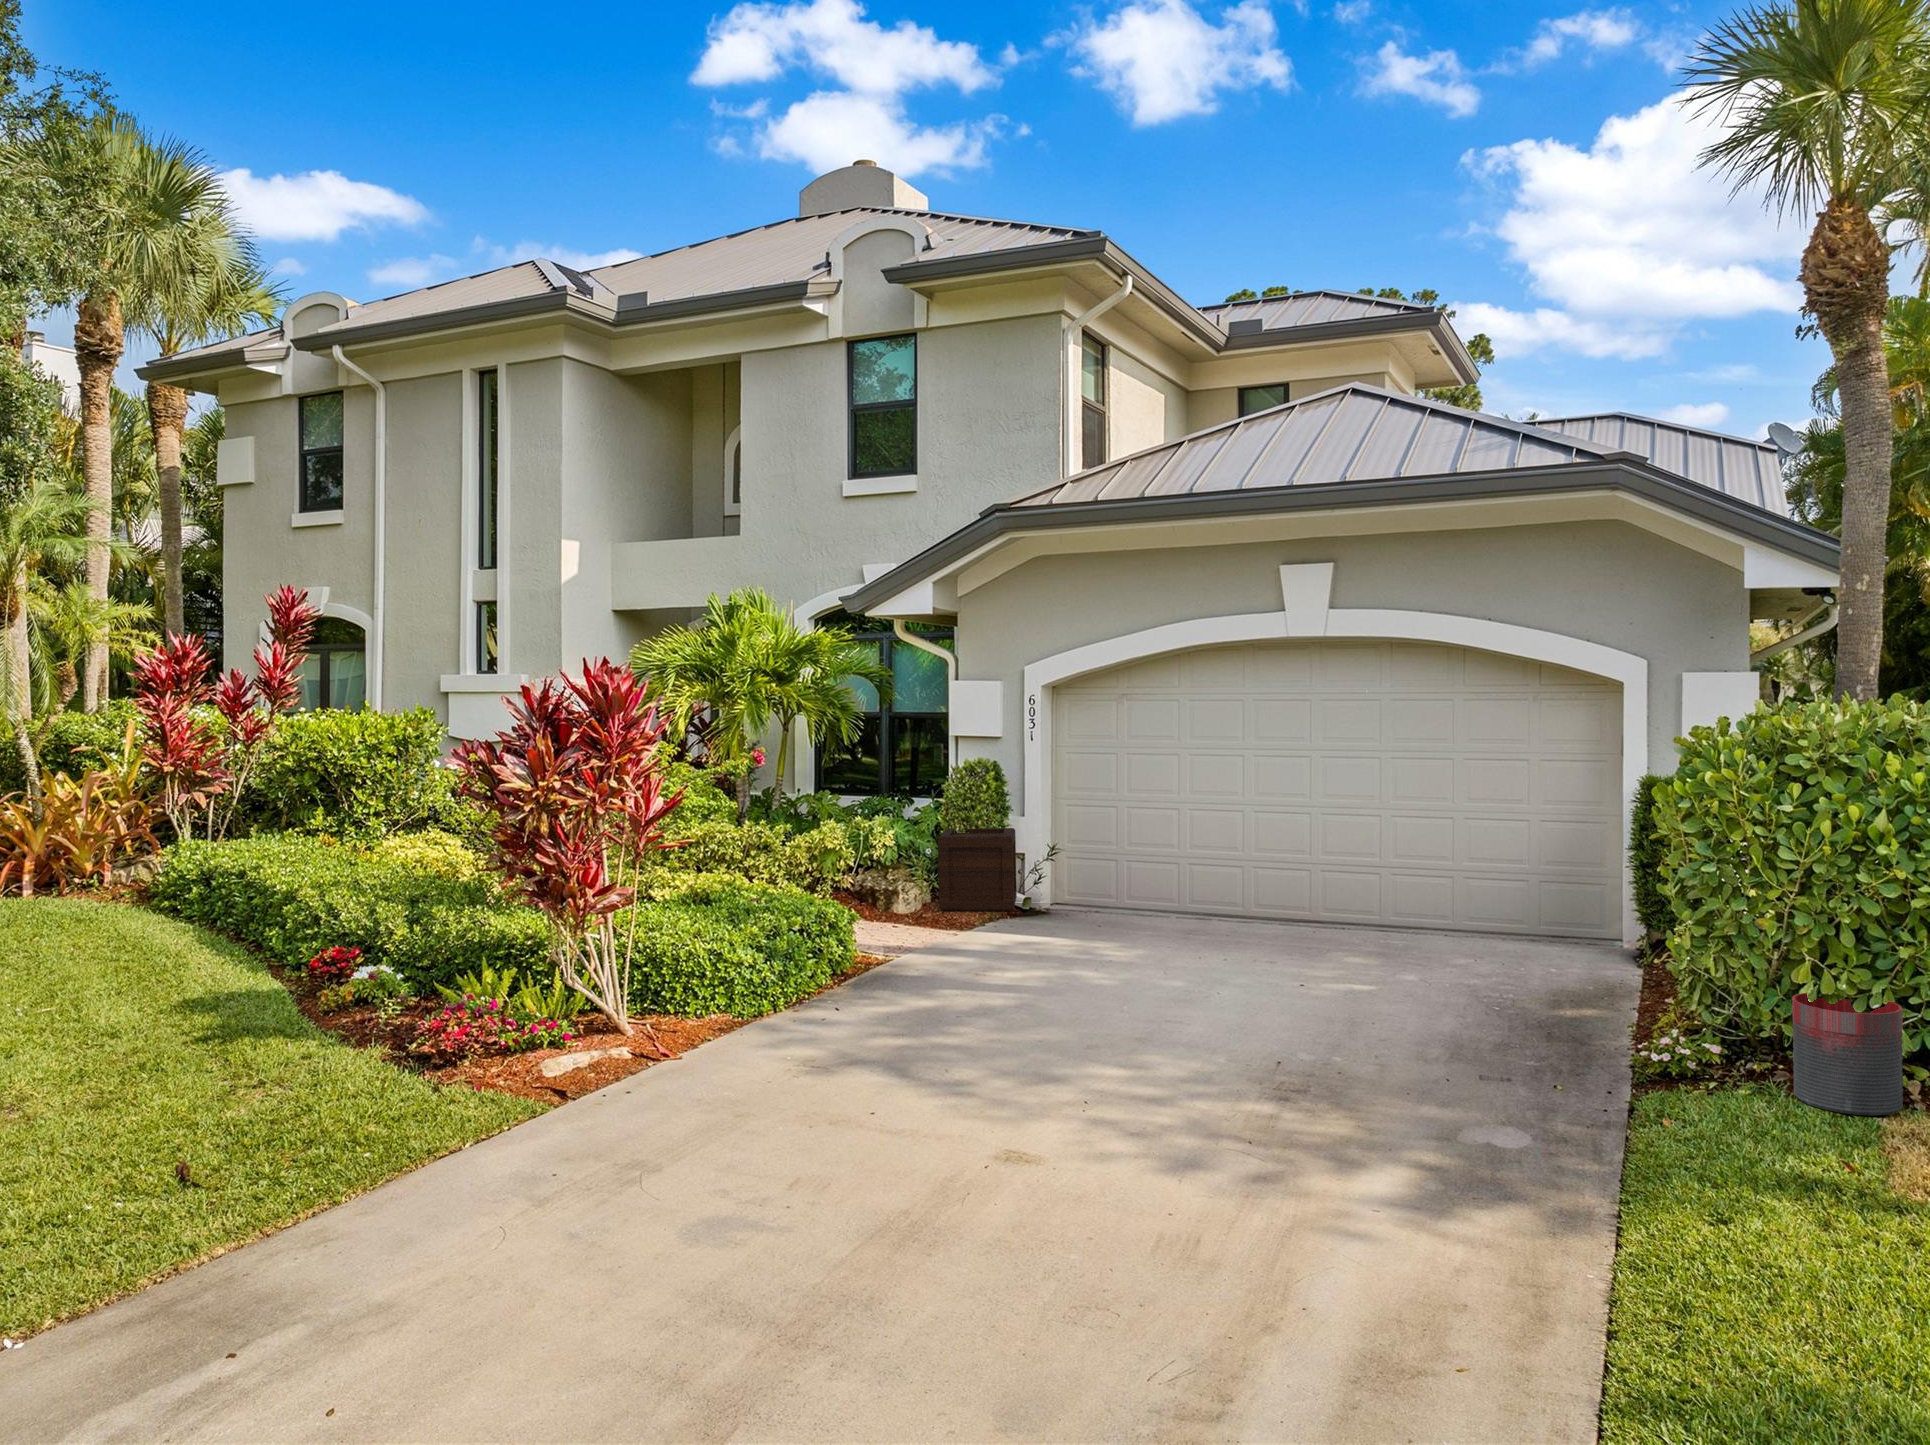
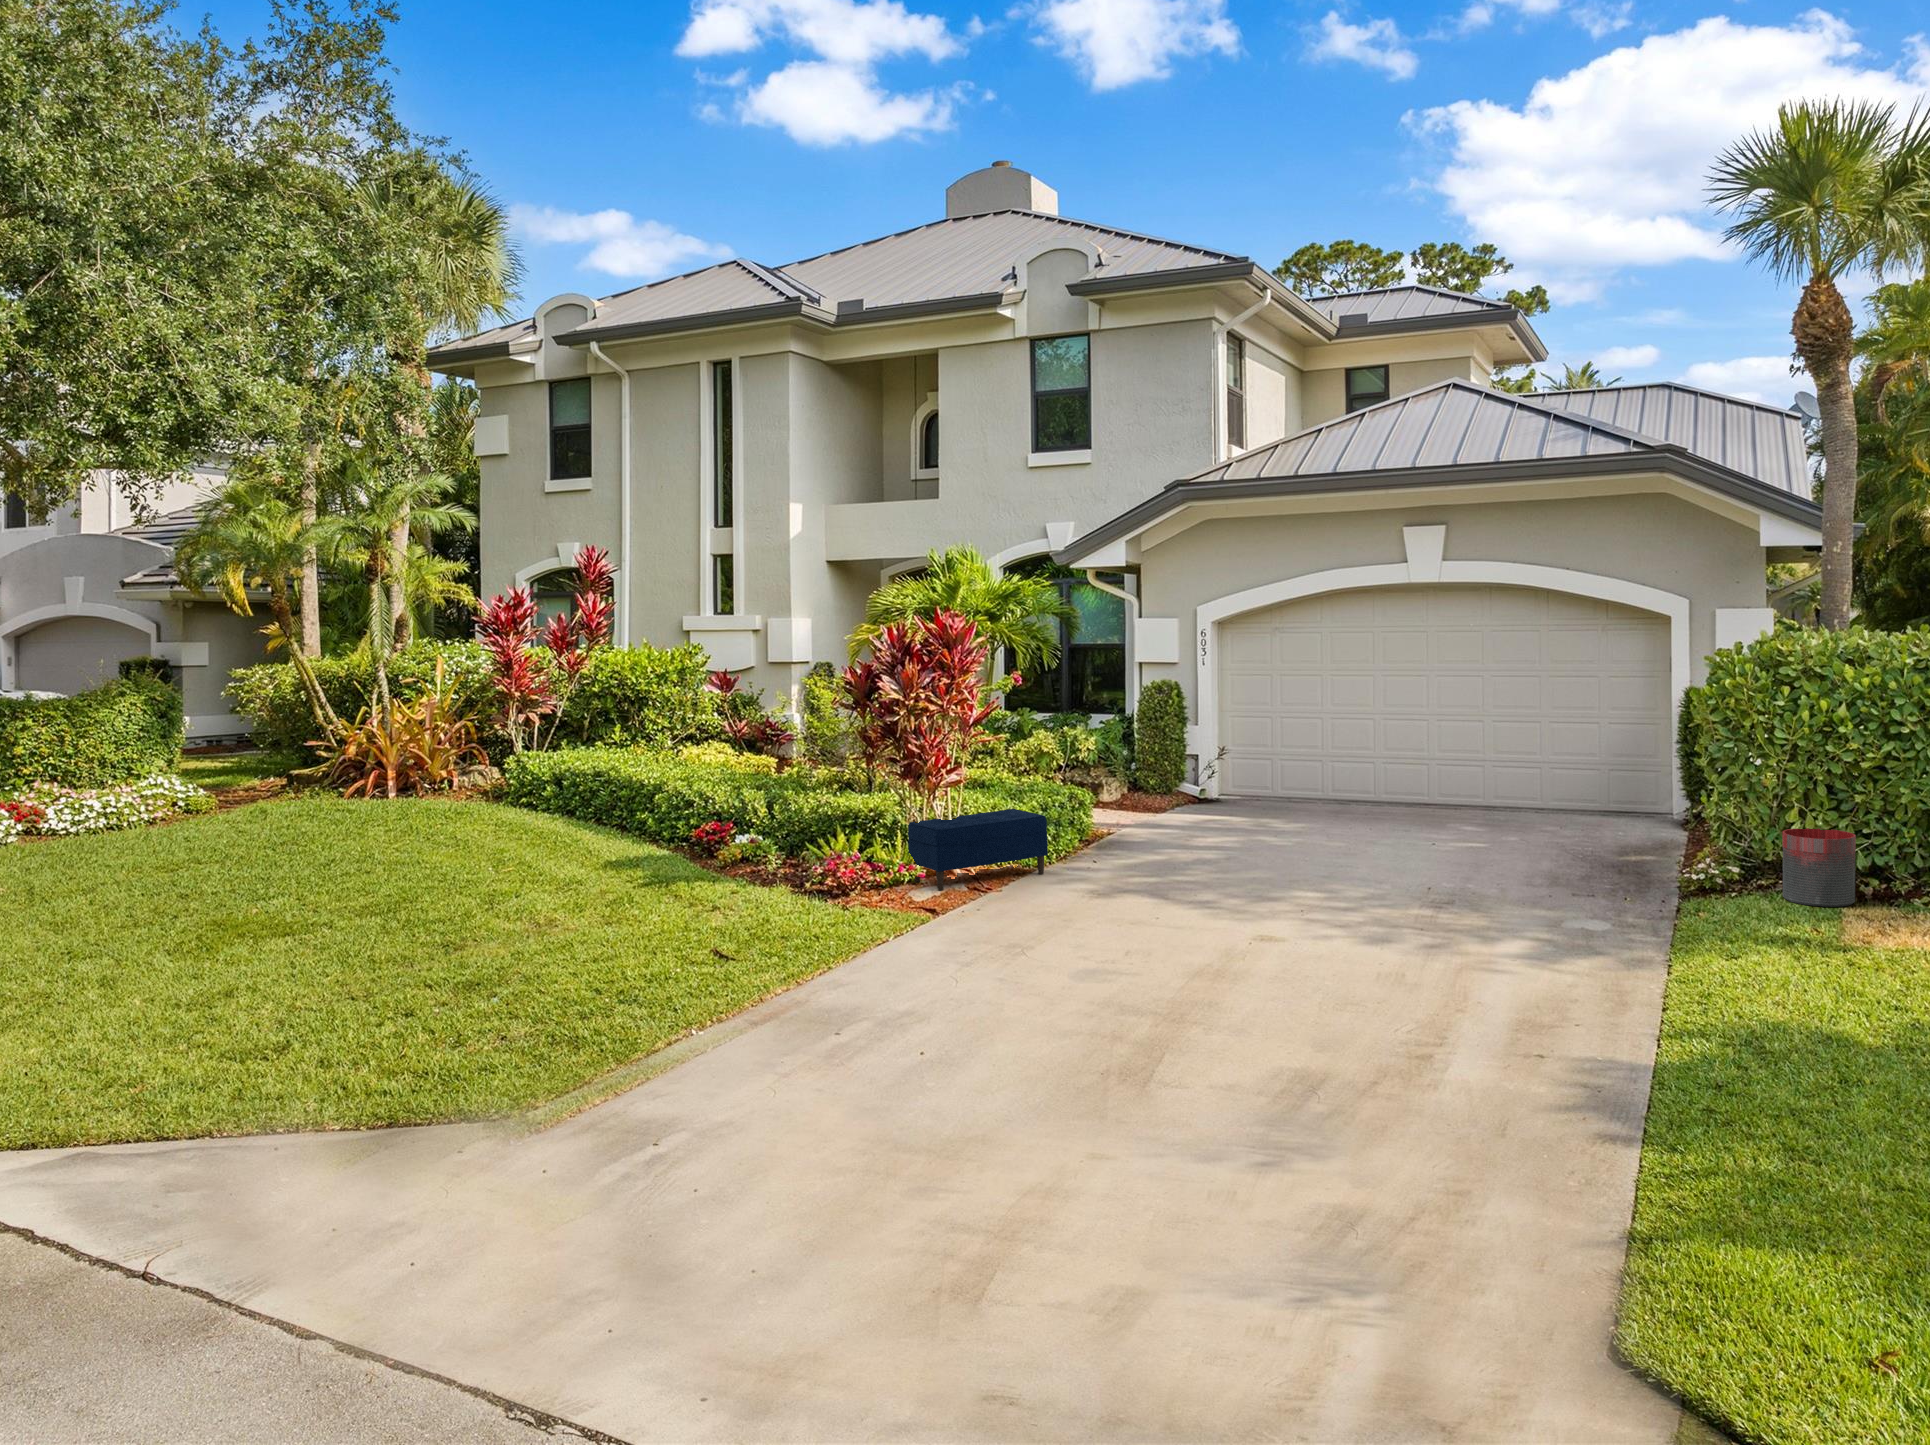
wooden crate: present [938,828,1017,911] -> none [1135,734,1195,798]
bench: none [560,935,759,1056] -> present [908,809,1048,890]

